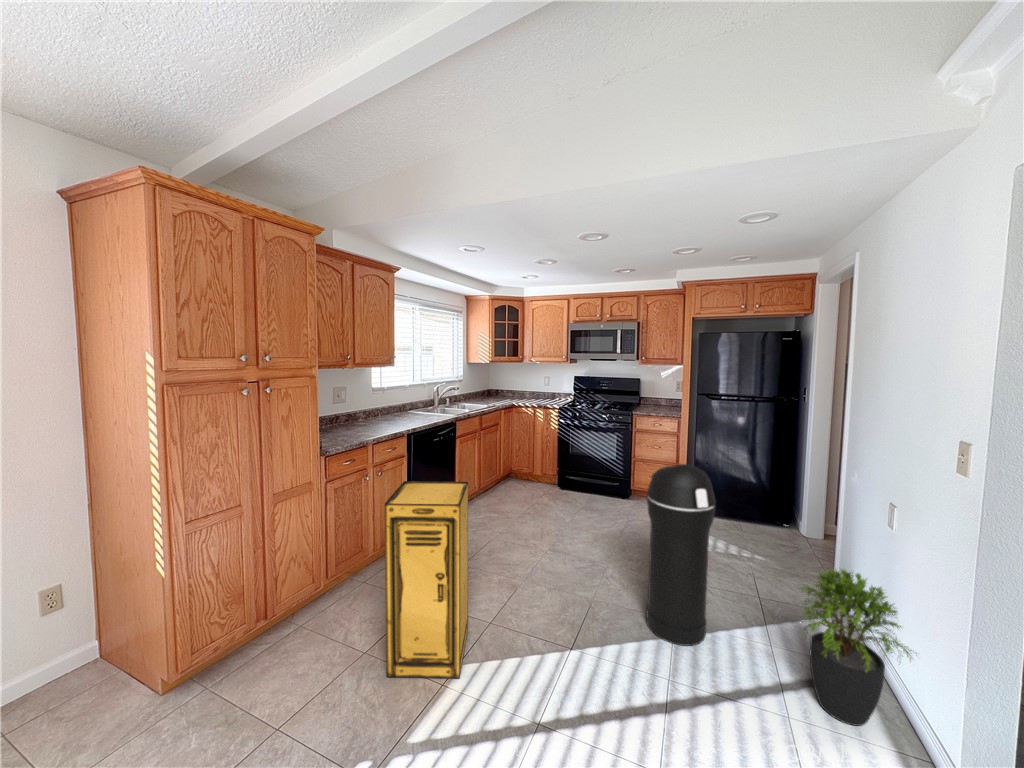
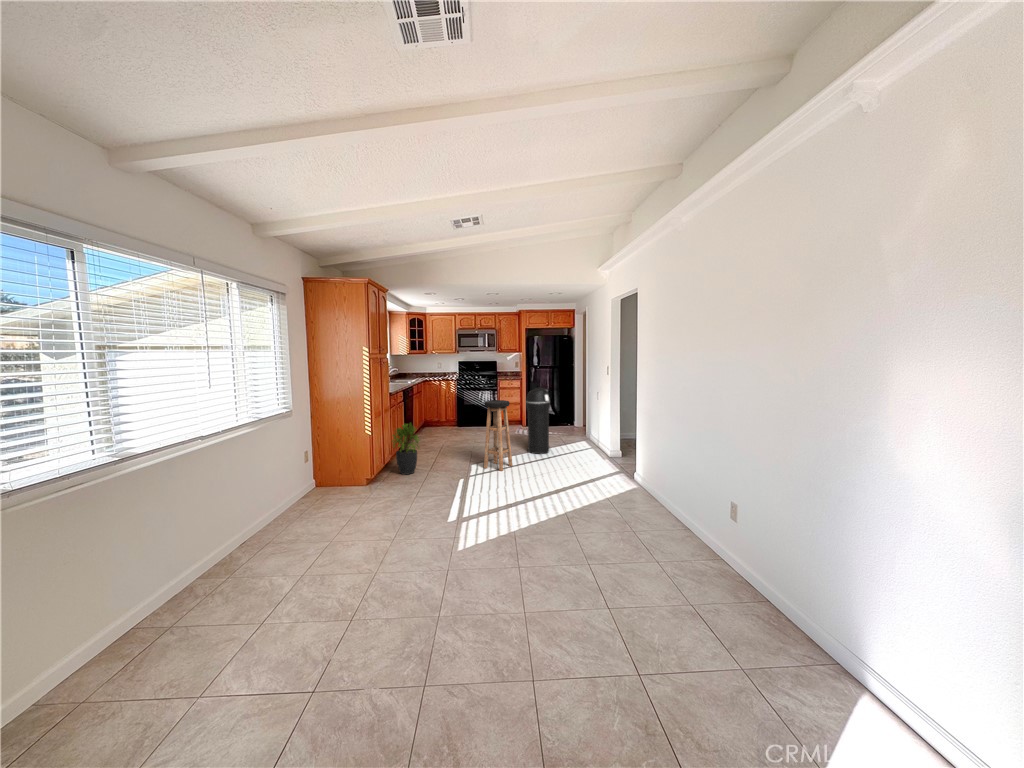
storage cabinet: present [385,481,468,679] -> none [438,400,474,474]
bar stool: none [488,496,568,718] -> present [484,400,512,471]
potted plant: present [801,569,912,726] -> present [392,423,419,475]

